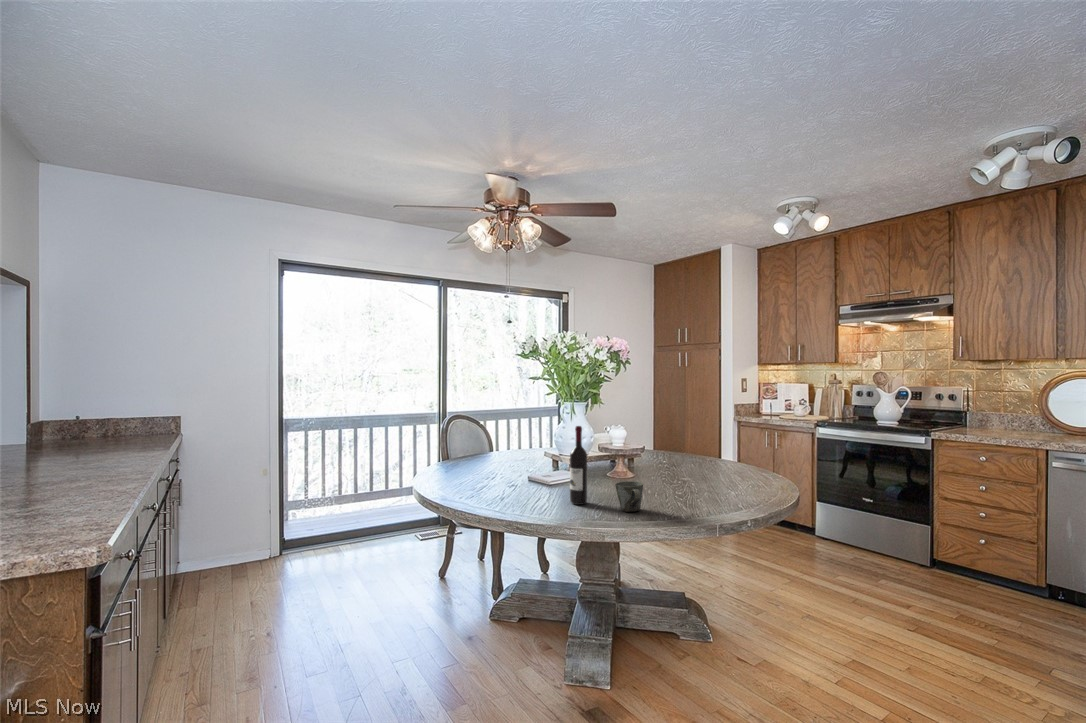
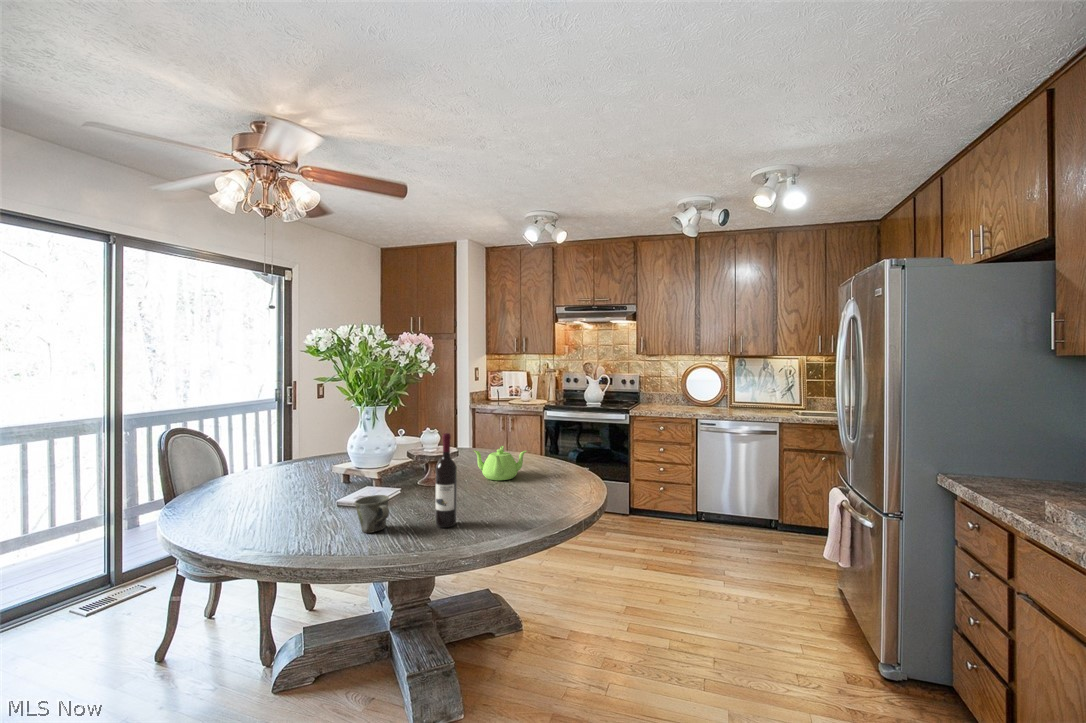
teapot: none [648,450,697,481] -> present [473,446,526,480]
mug: present [615,481,643,512] -> present [355,495,389,533]

